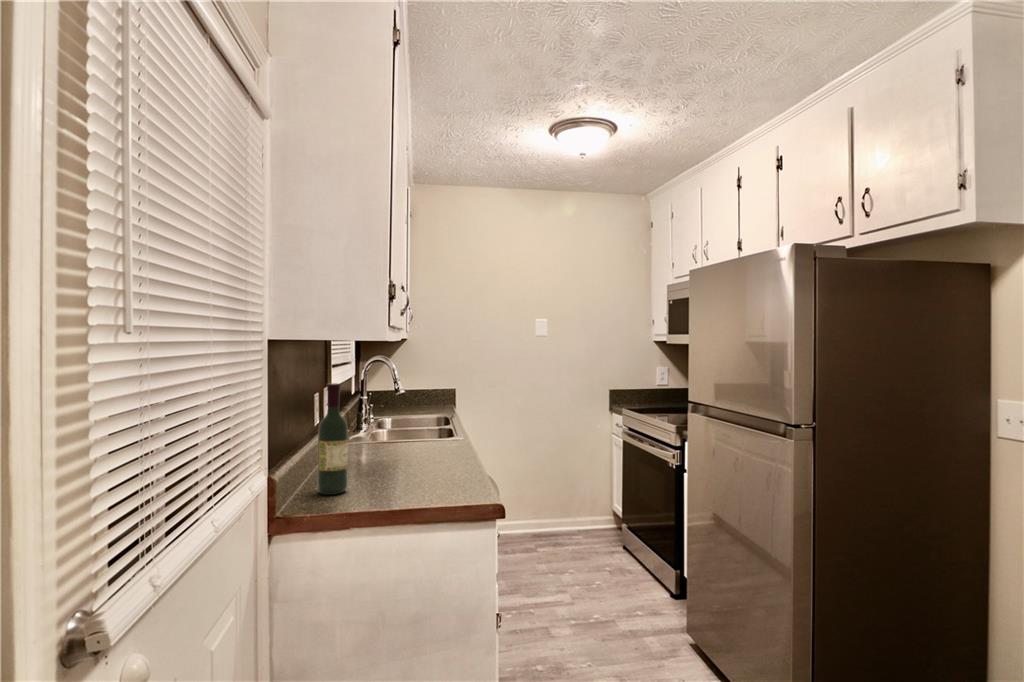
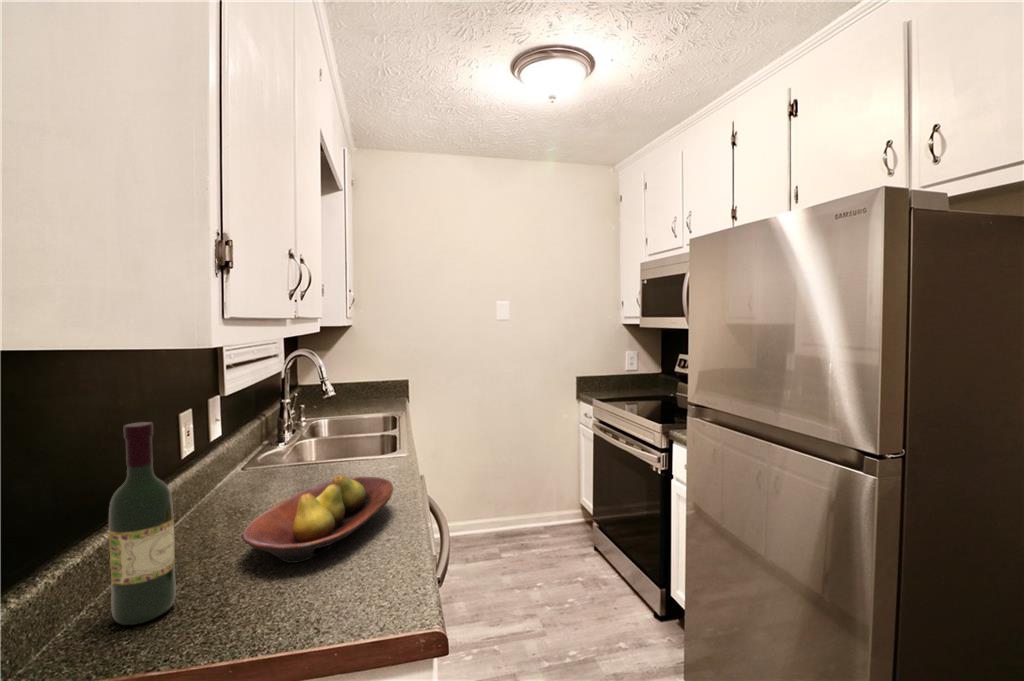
fruit bowl: none [373,435,461,481] -> present [242,475,393,563]

